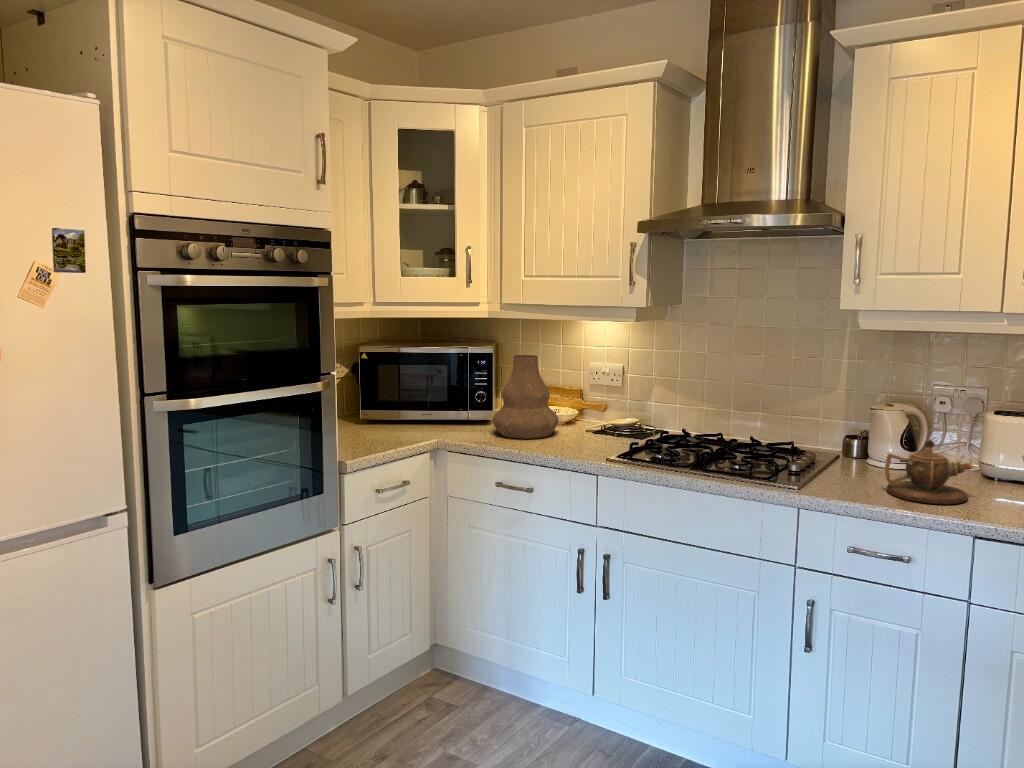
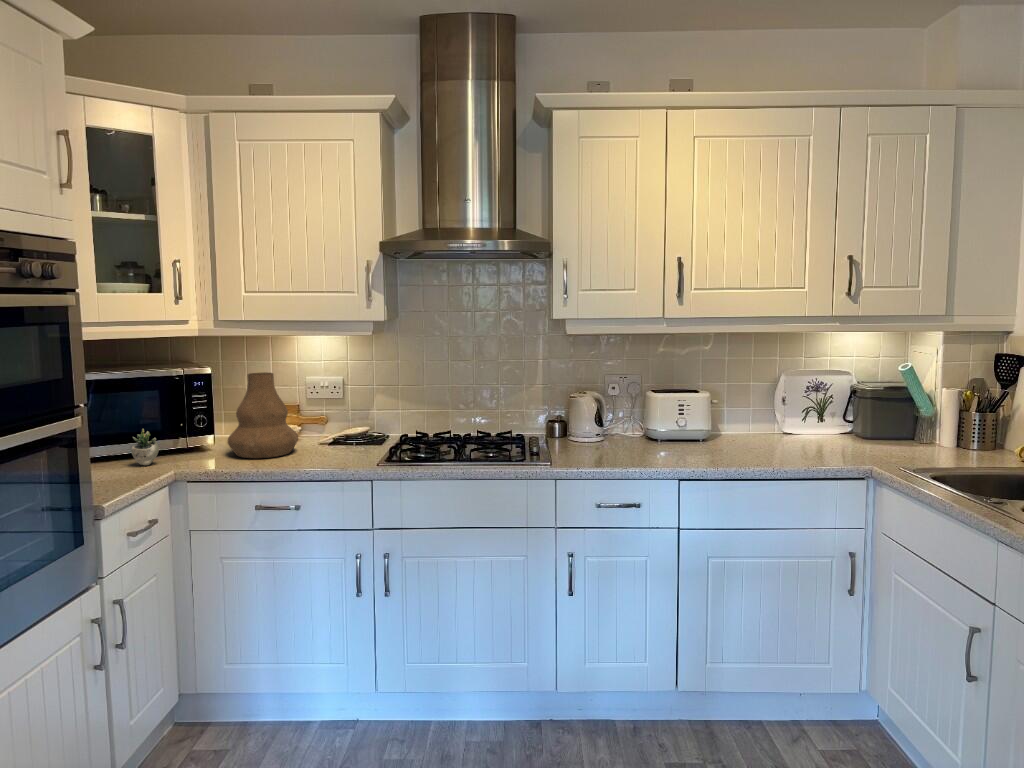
succulent plant: none [410,398,450,432] -> present [131,424,182,465]
teapot: present [885,440,972,504] -> none [606,414,661,461]

